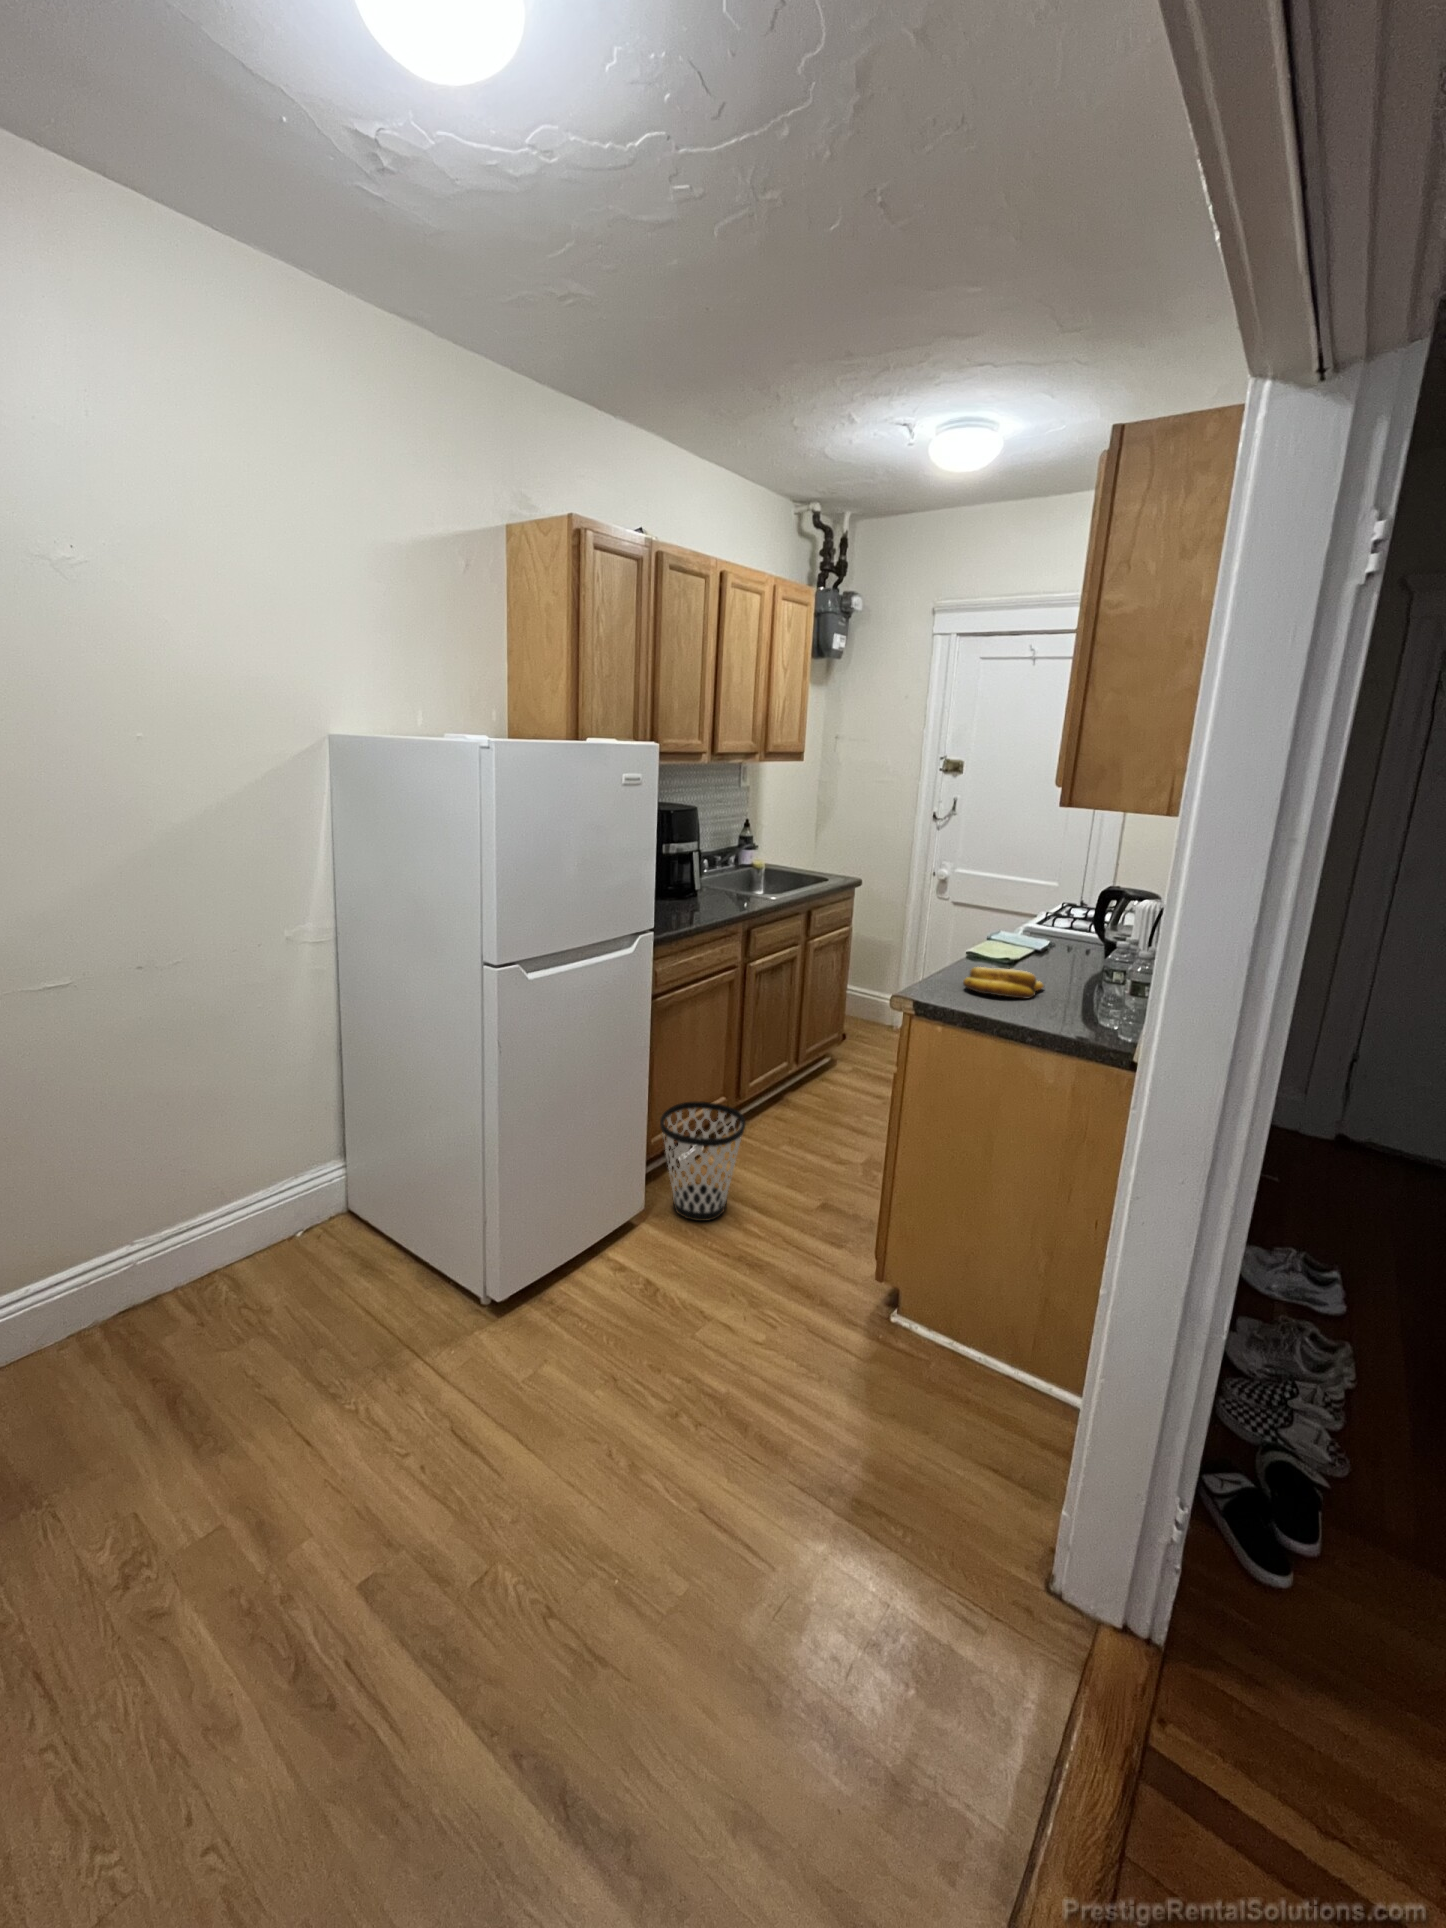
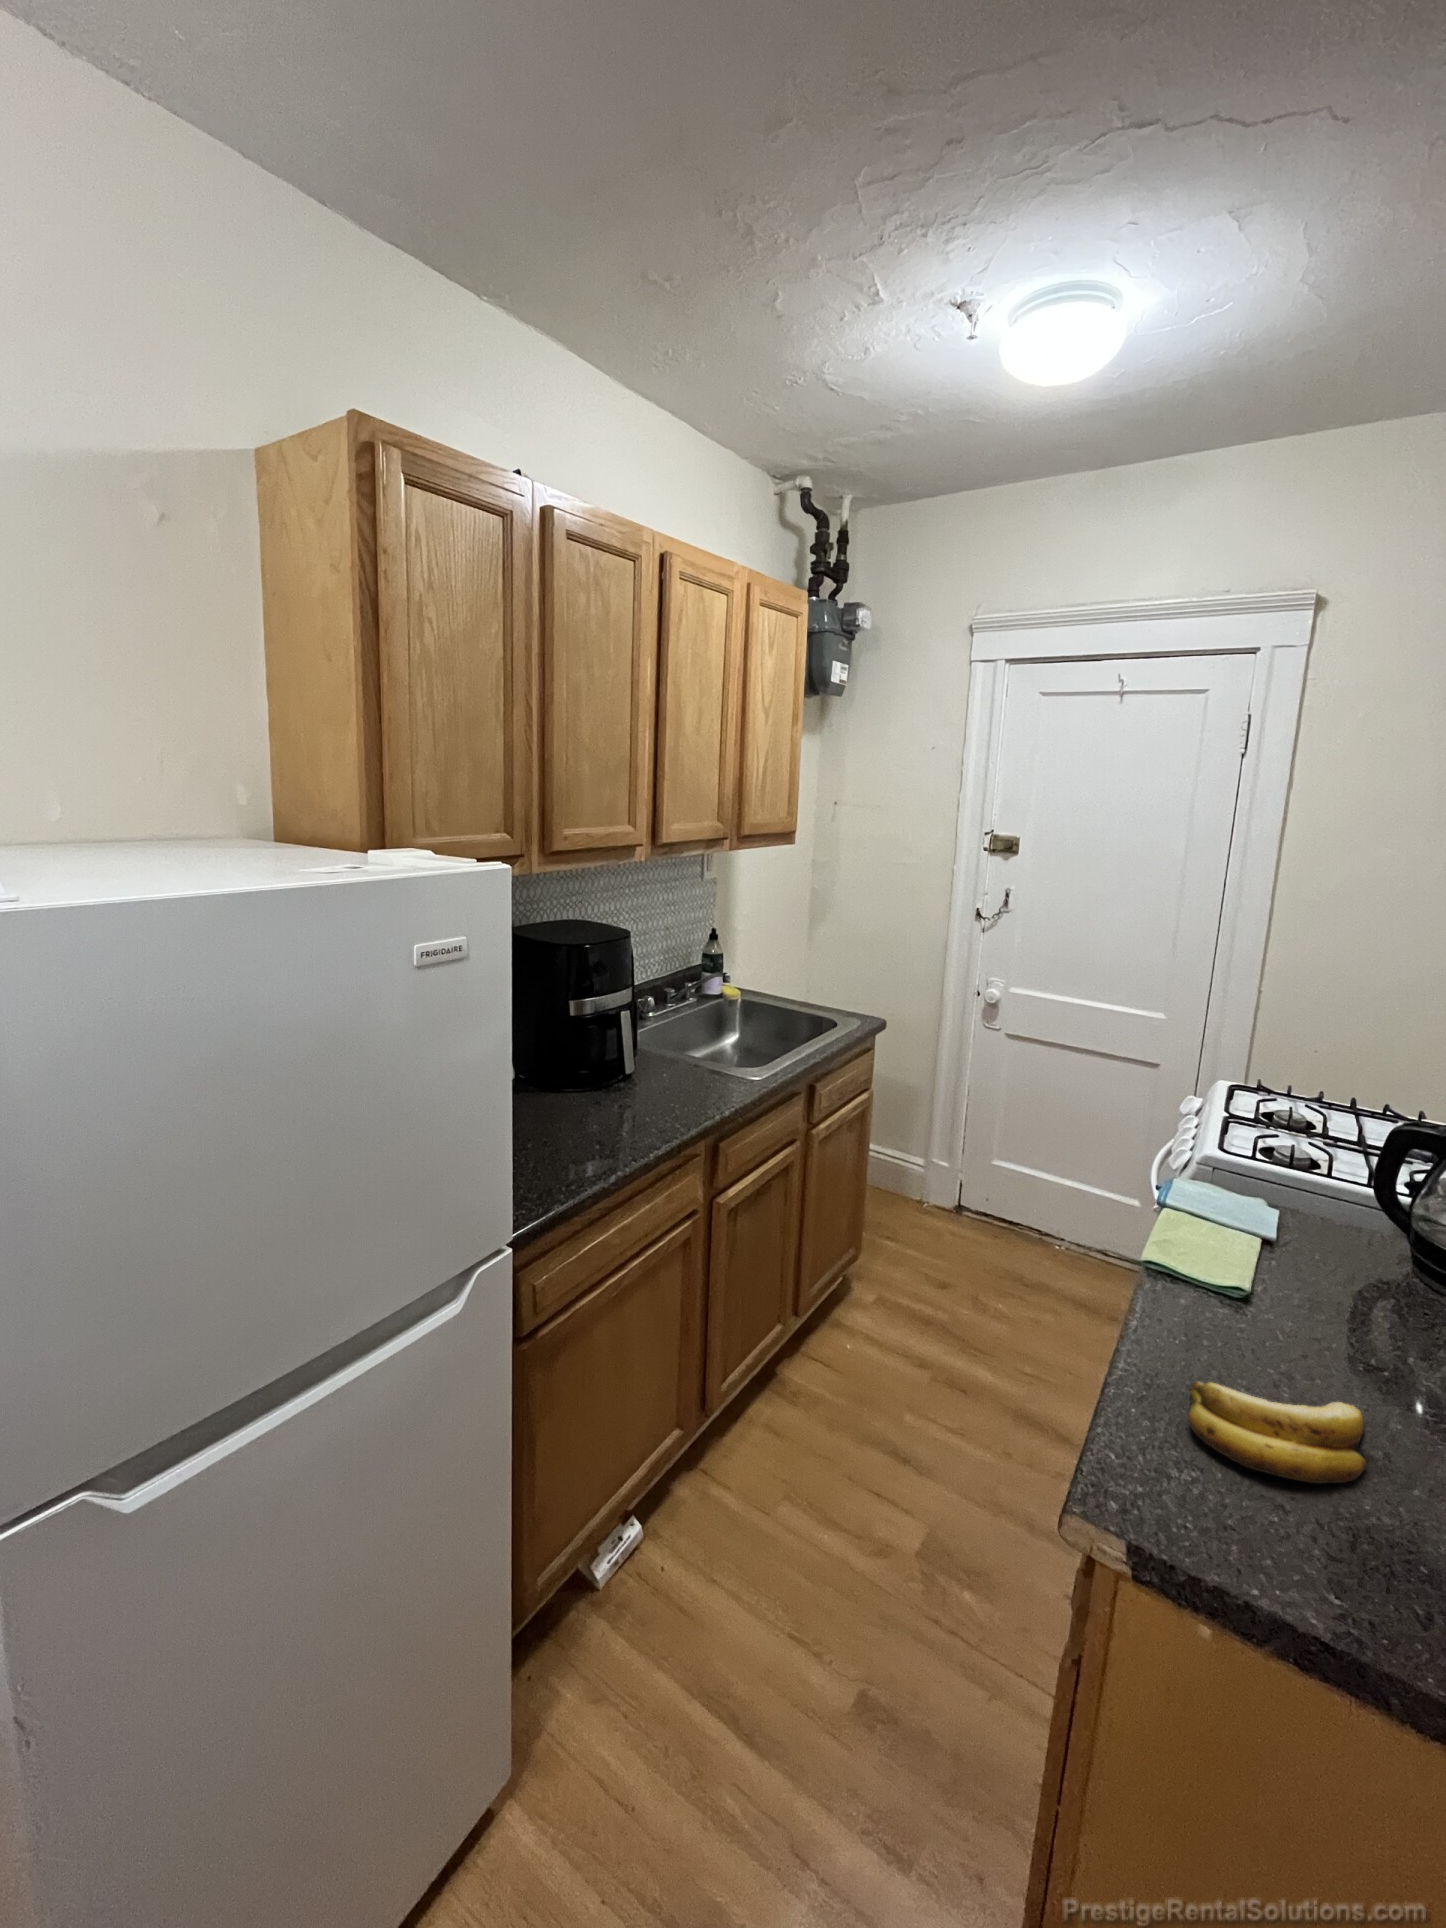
wastebasket: present [660,1101,745,1221] -> none [545,1502,710,1781]

